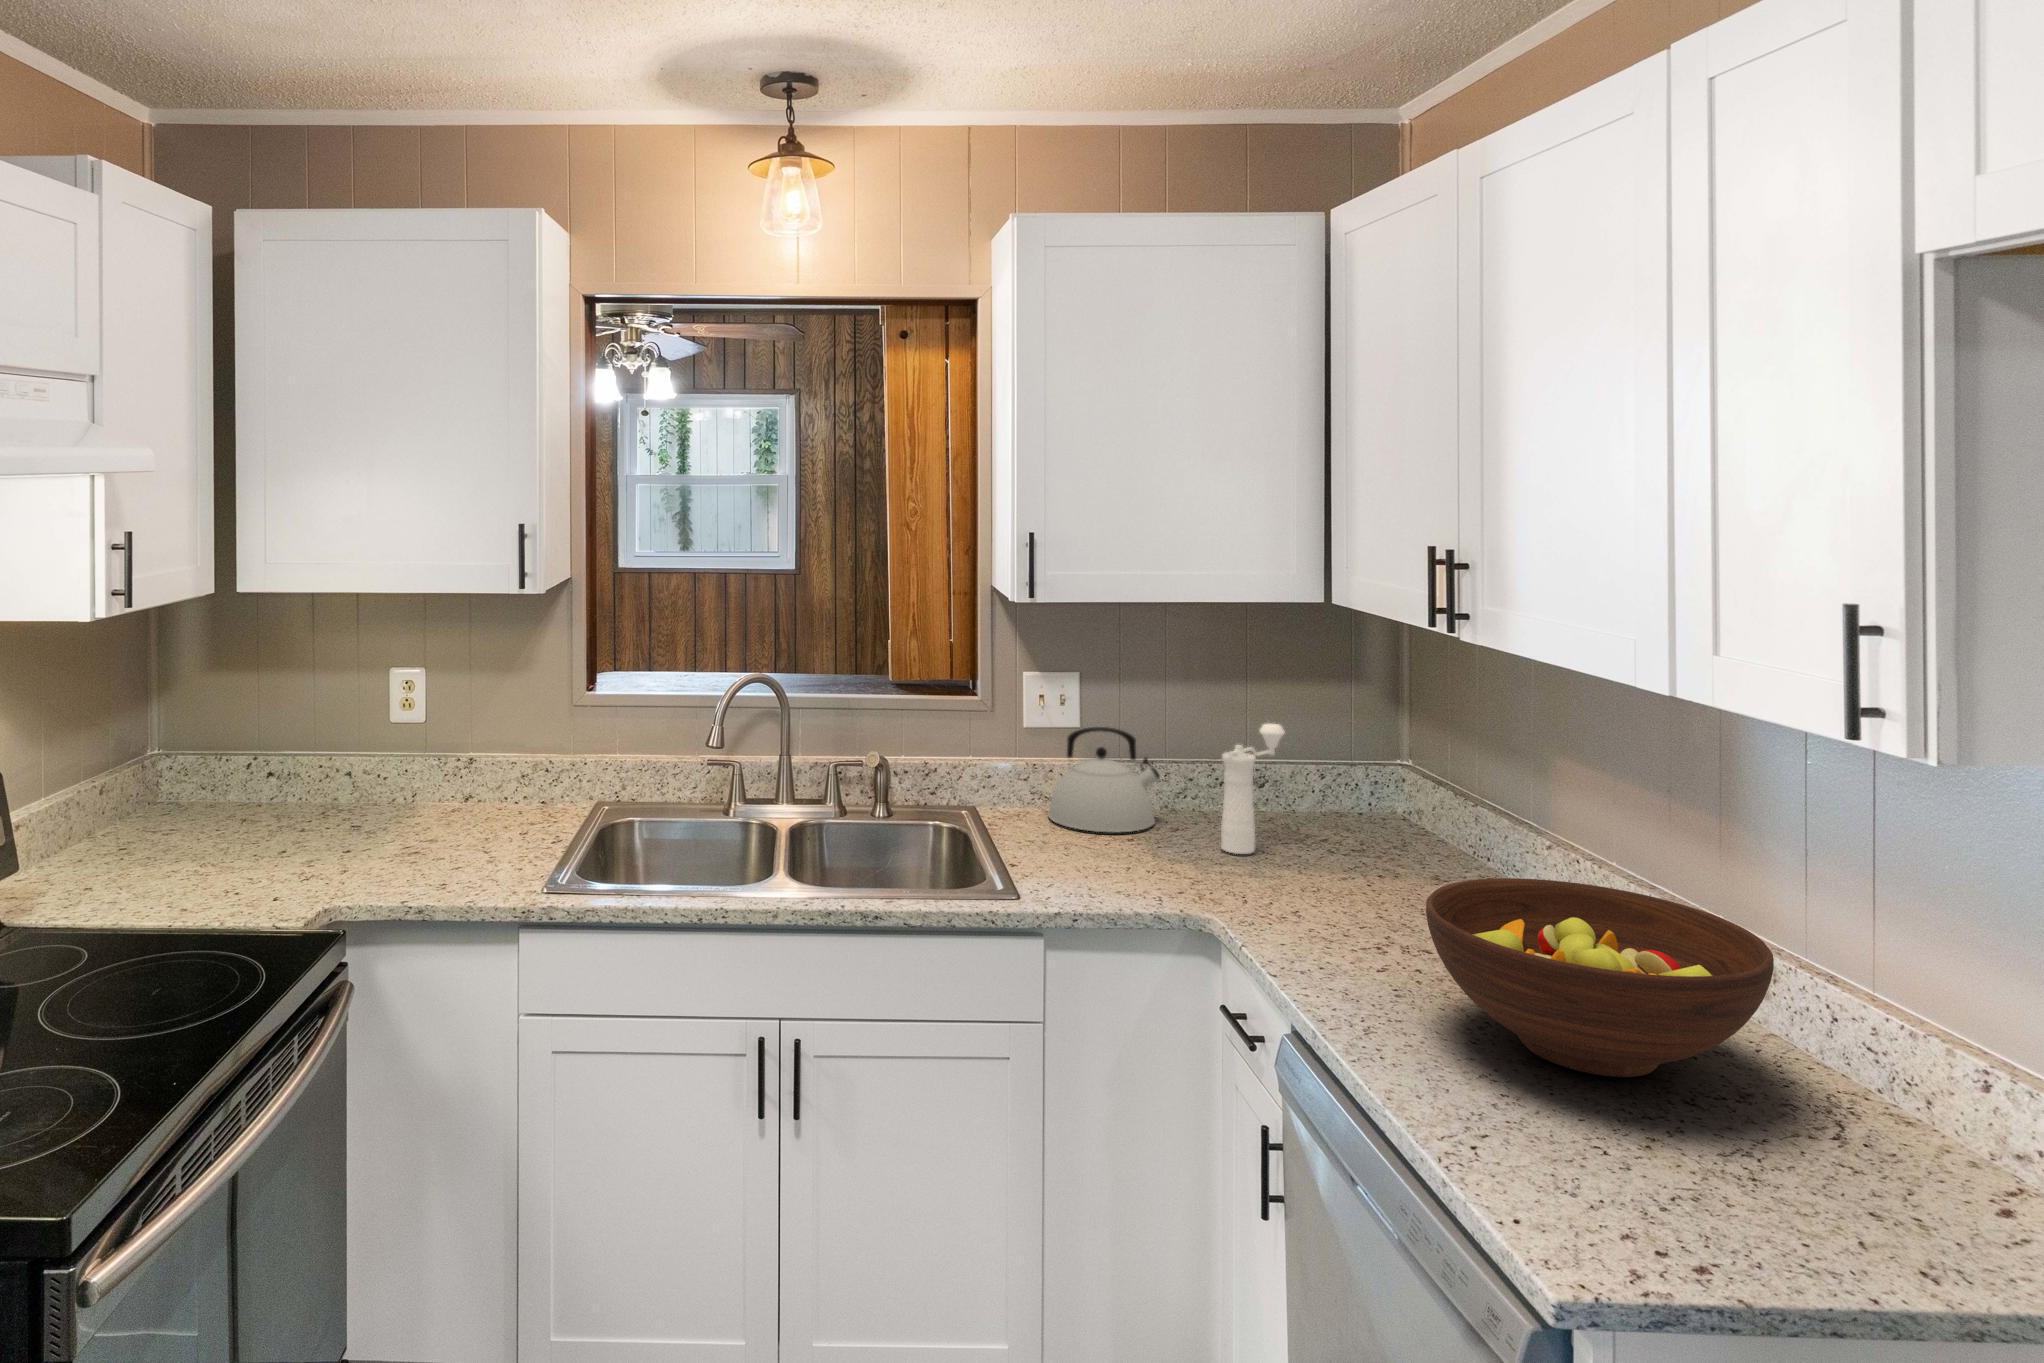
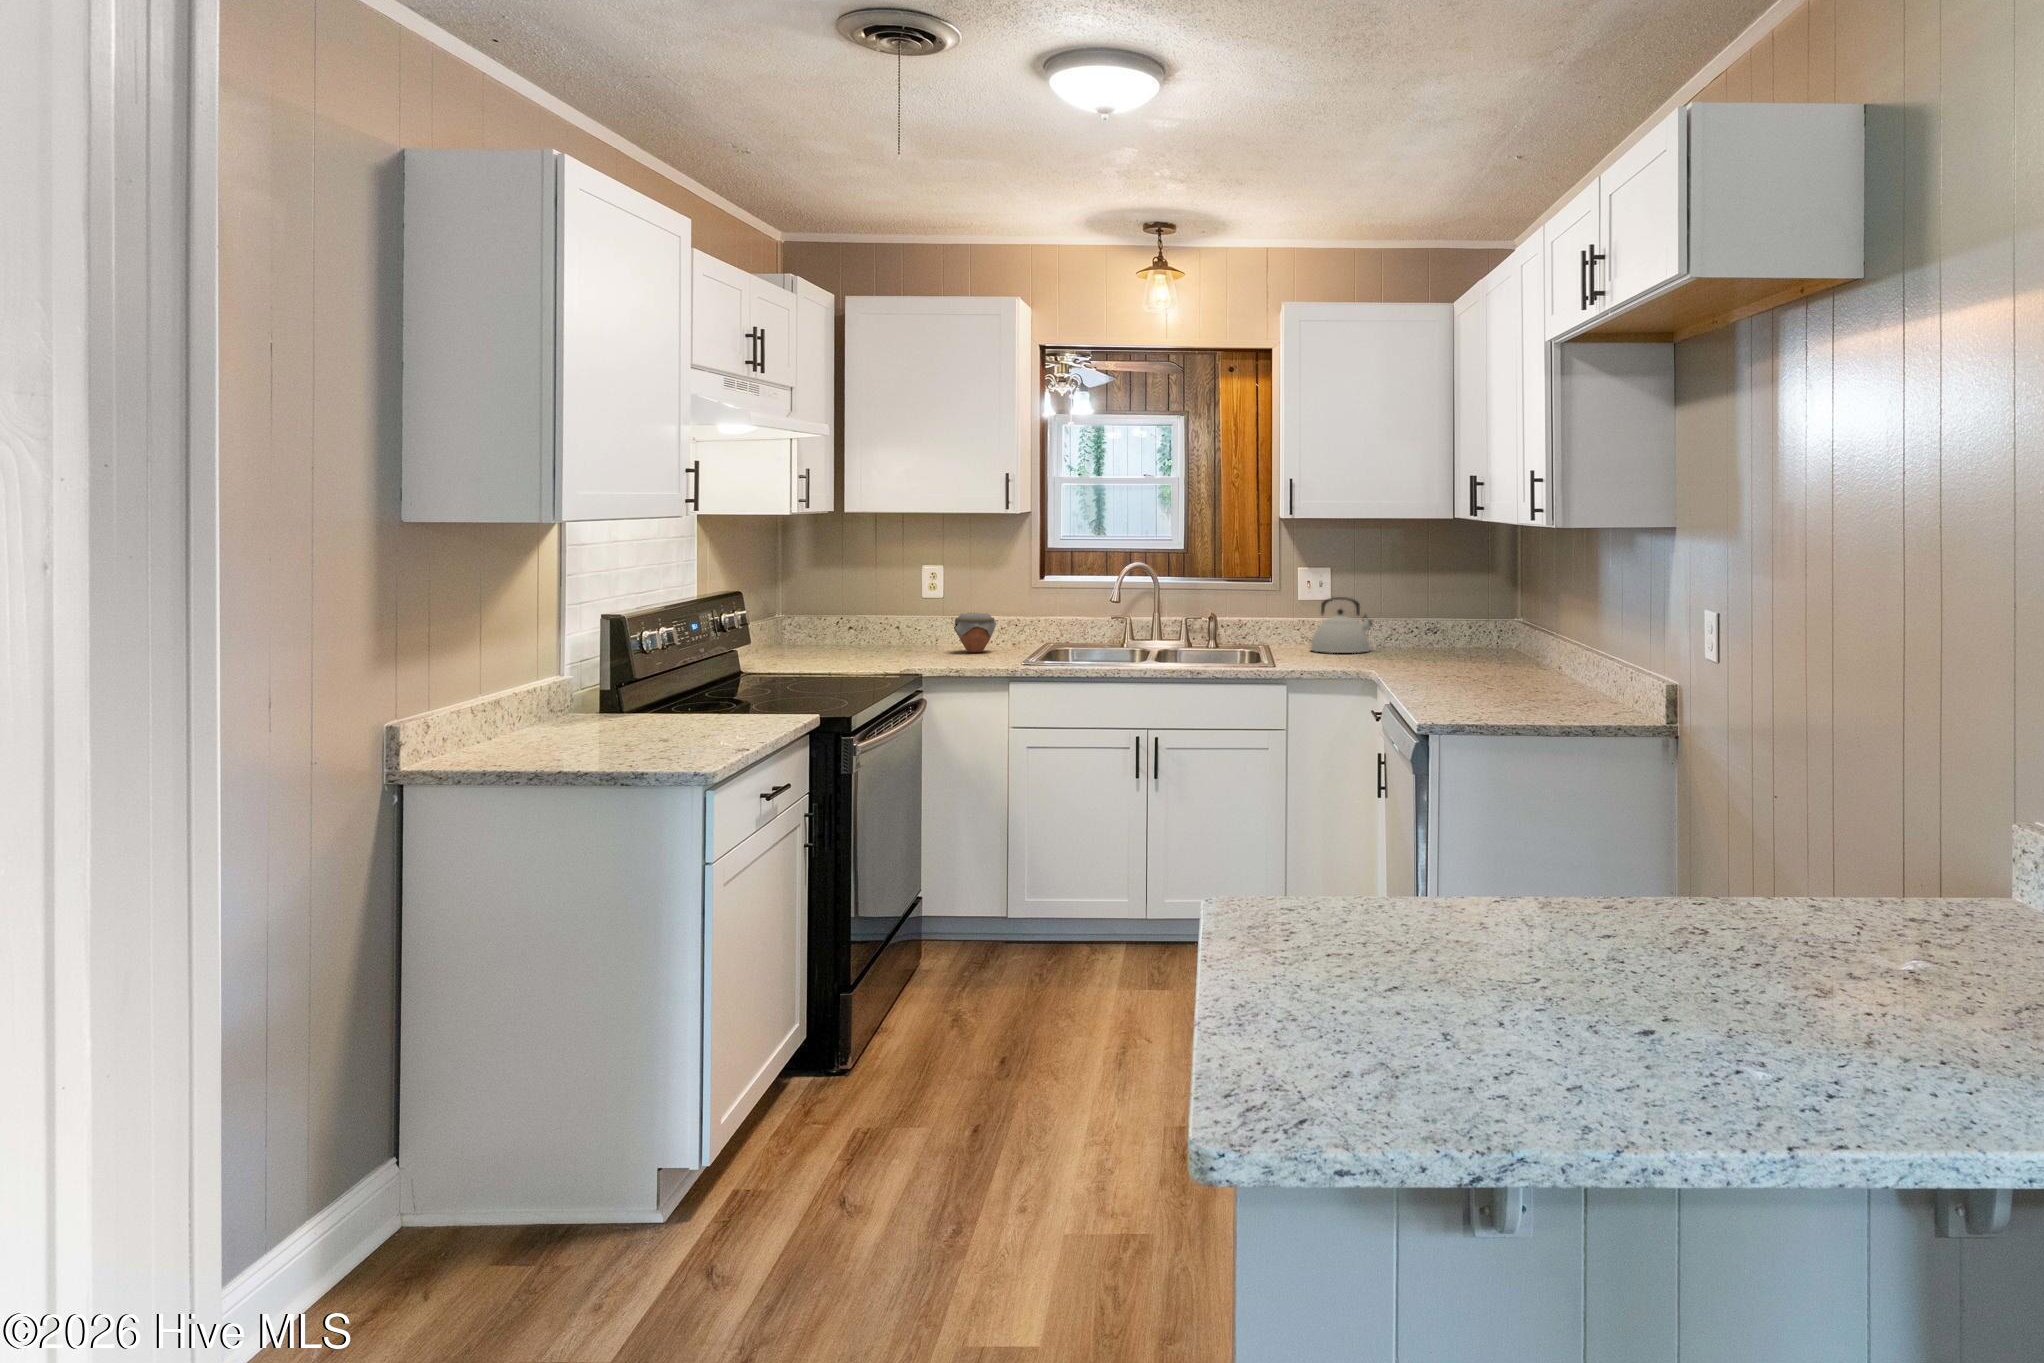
pepper mill: present [1221,724,1284,854] -> none [1398,590,1437,658]
jar: none [437,753,512,827] -> present [954,613,997,653]
fruit bowl: present [1426,878,1774,1077] -> none [1436,627,1567,692]

